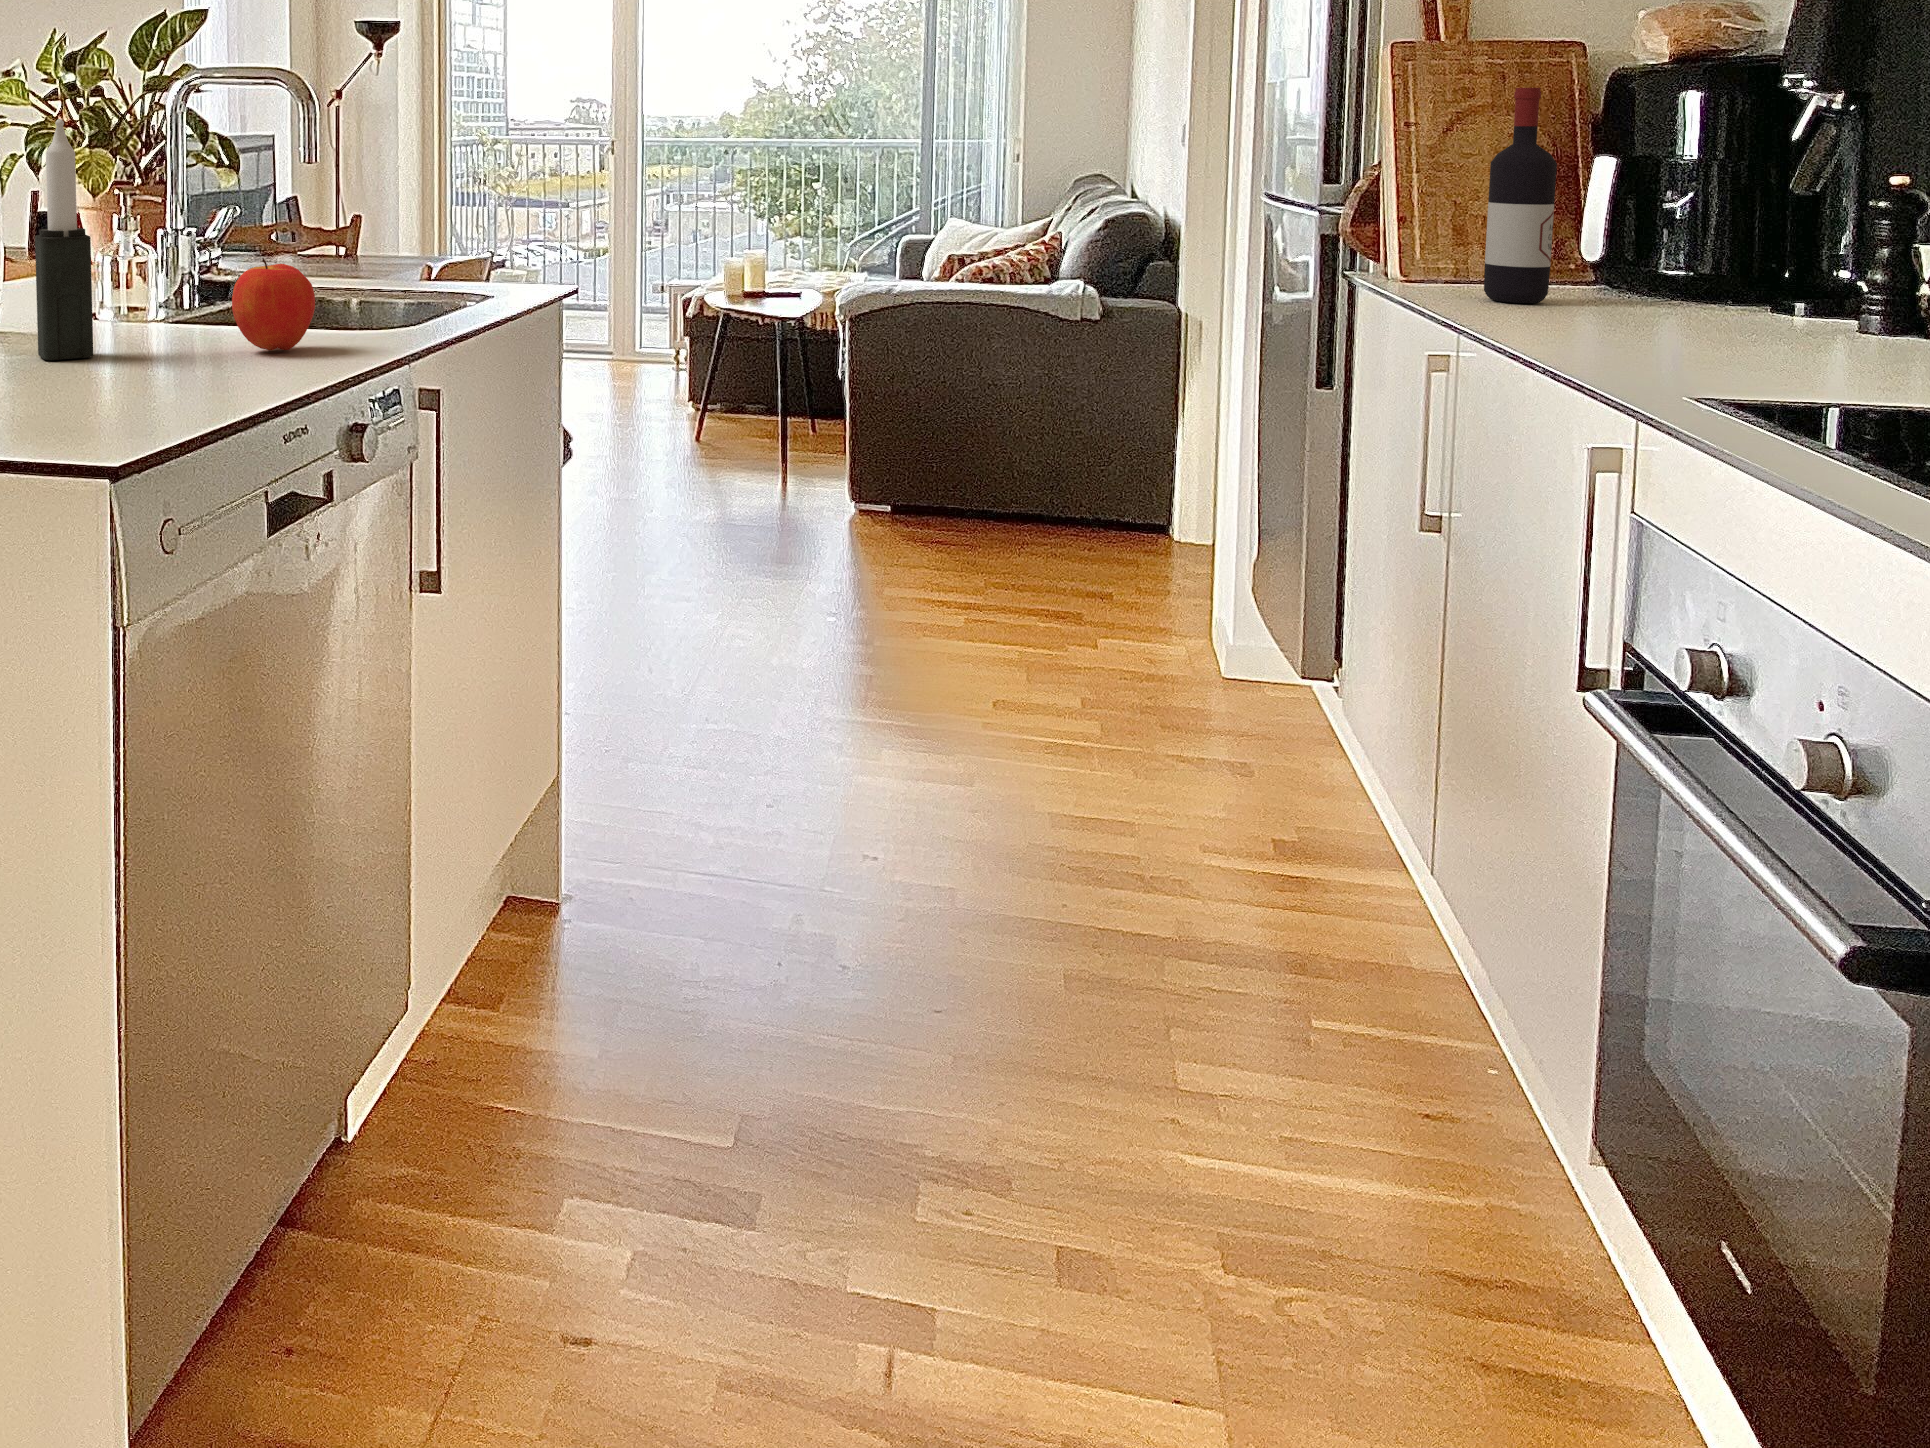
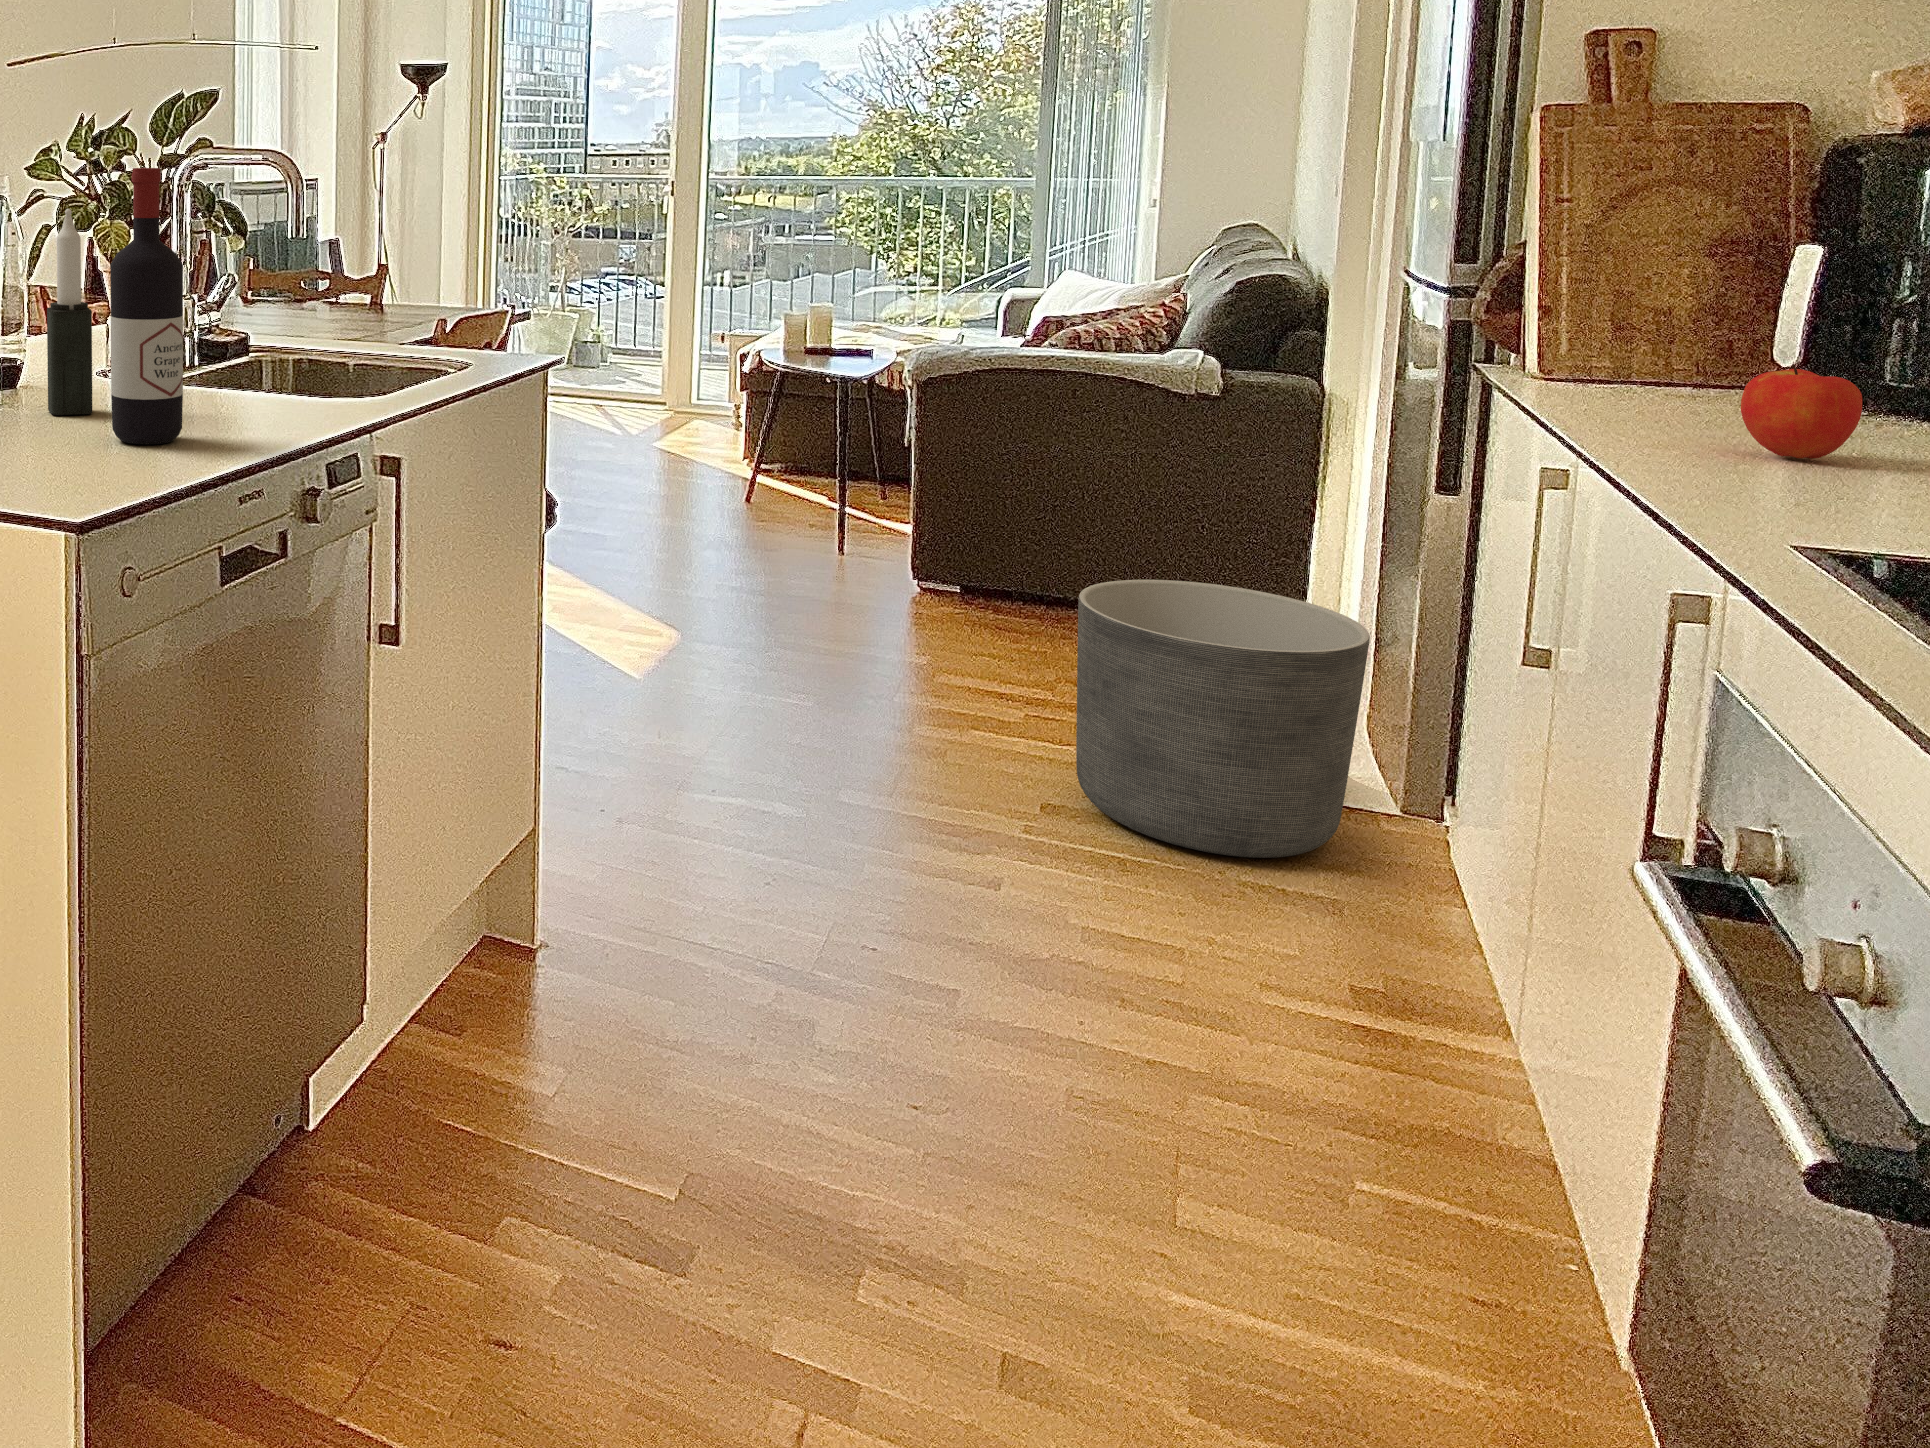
wine bottle: present [1484,88,1557,303] -> present [110,168,183,444]
apple: present [232,258,315,350] -> present [1741,364,1862,459]
planter: none [1025,480,1256,724] -> present [1076,580,1370,858]

